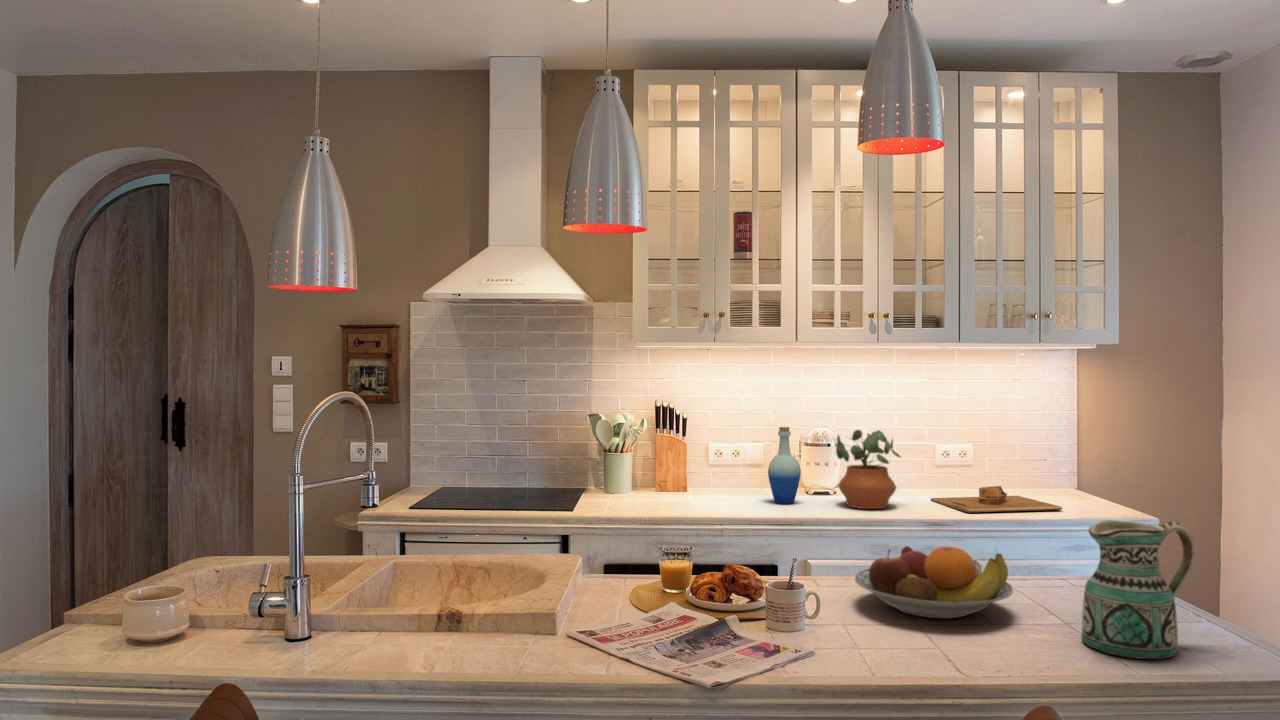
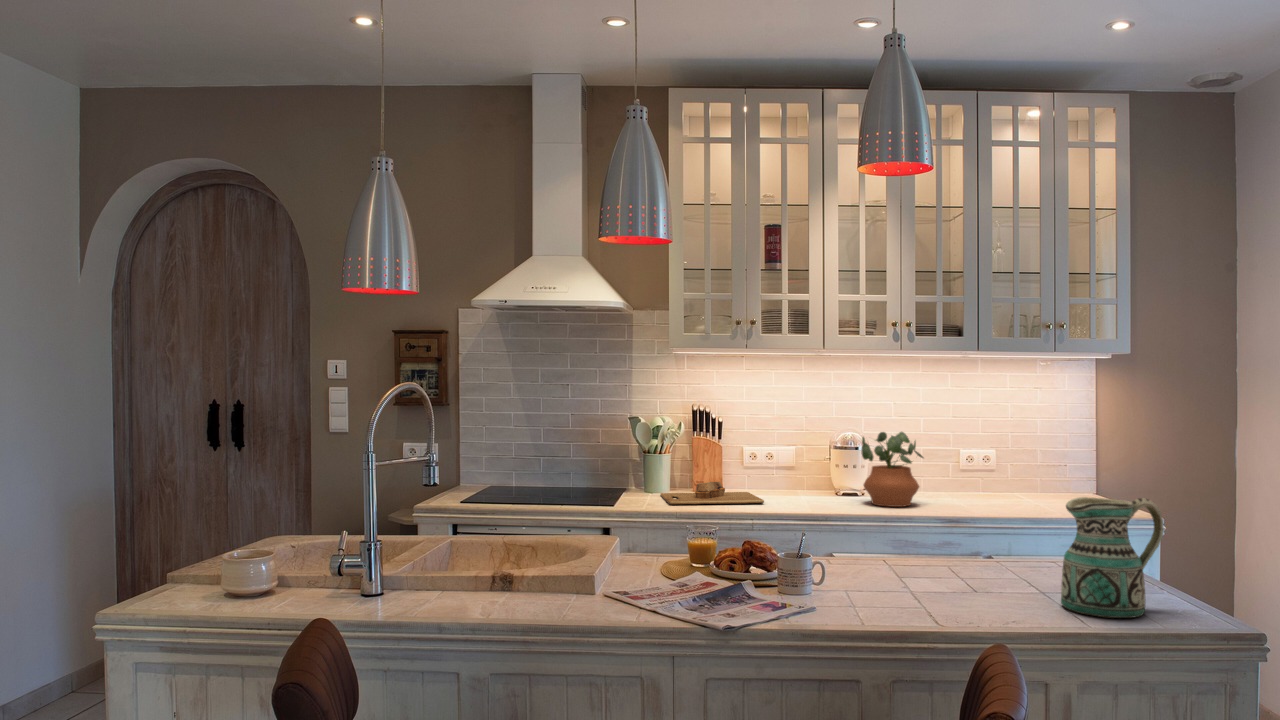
bottle: present [768,427,801,504] -> none [796,429,828,502]
cutting board: present [931,486,1062,513] -> present [660,482,764,504]
fruit bowl: present [855,546,1013,618] -> none [862,524,1005,588]

